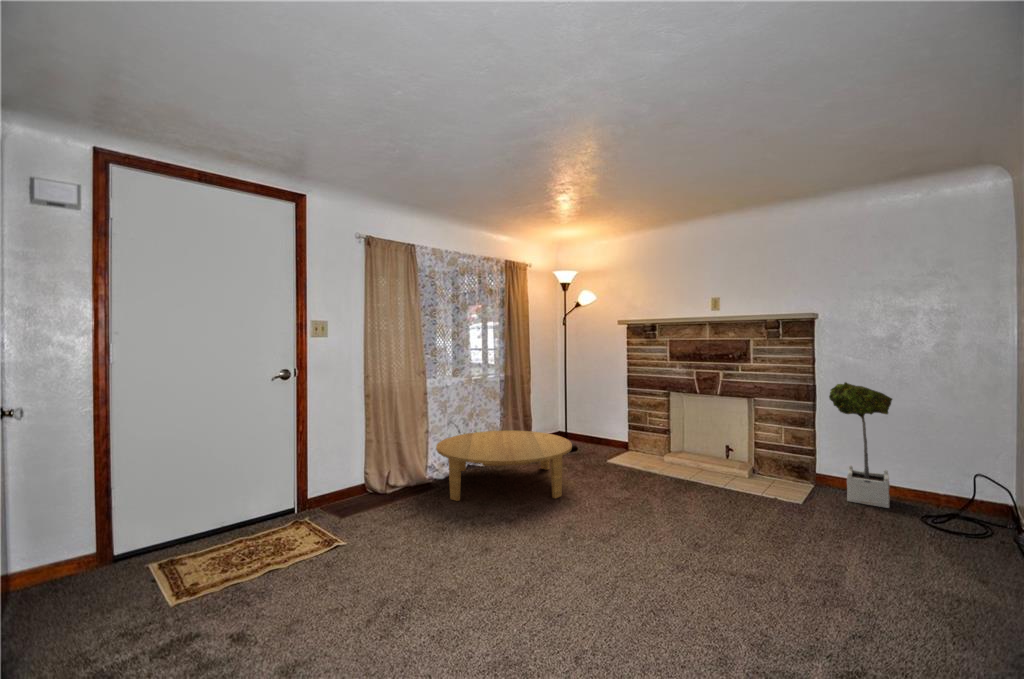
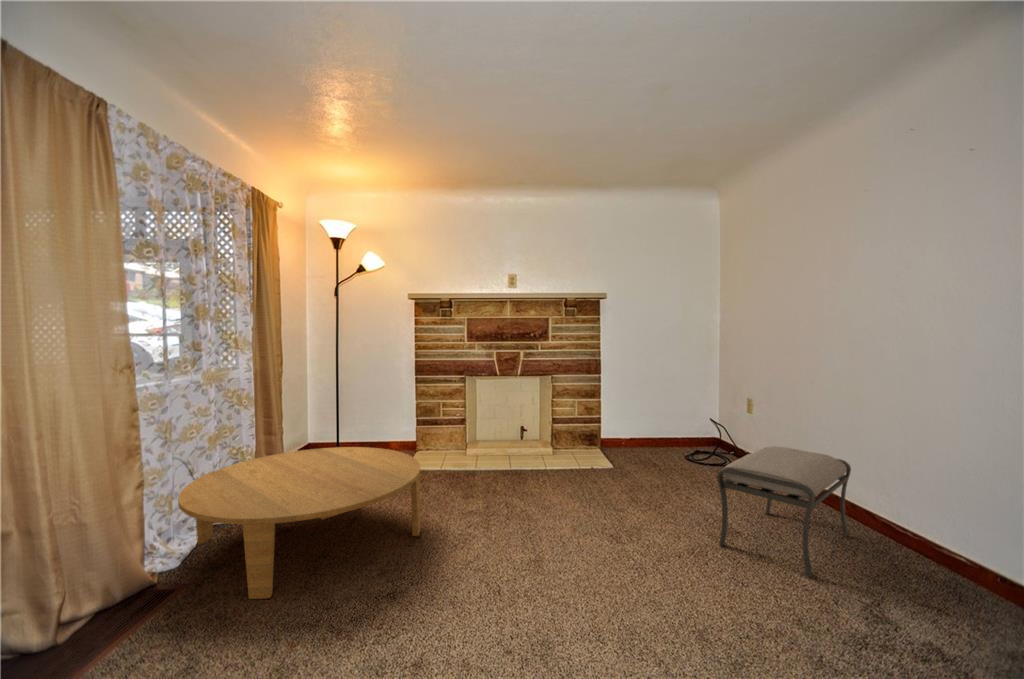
potted tree: present [829,382,892,508] -> none [620,354,666,457]
ottoman: none [776,500,989,636] -> present [717,446,851,577]

